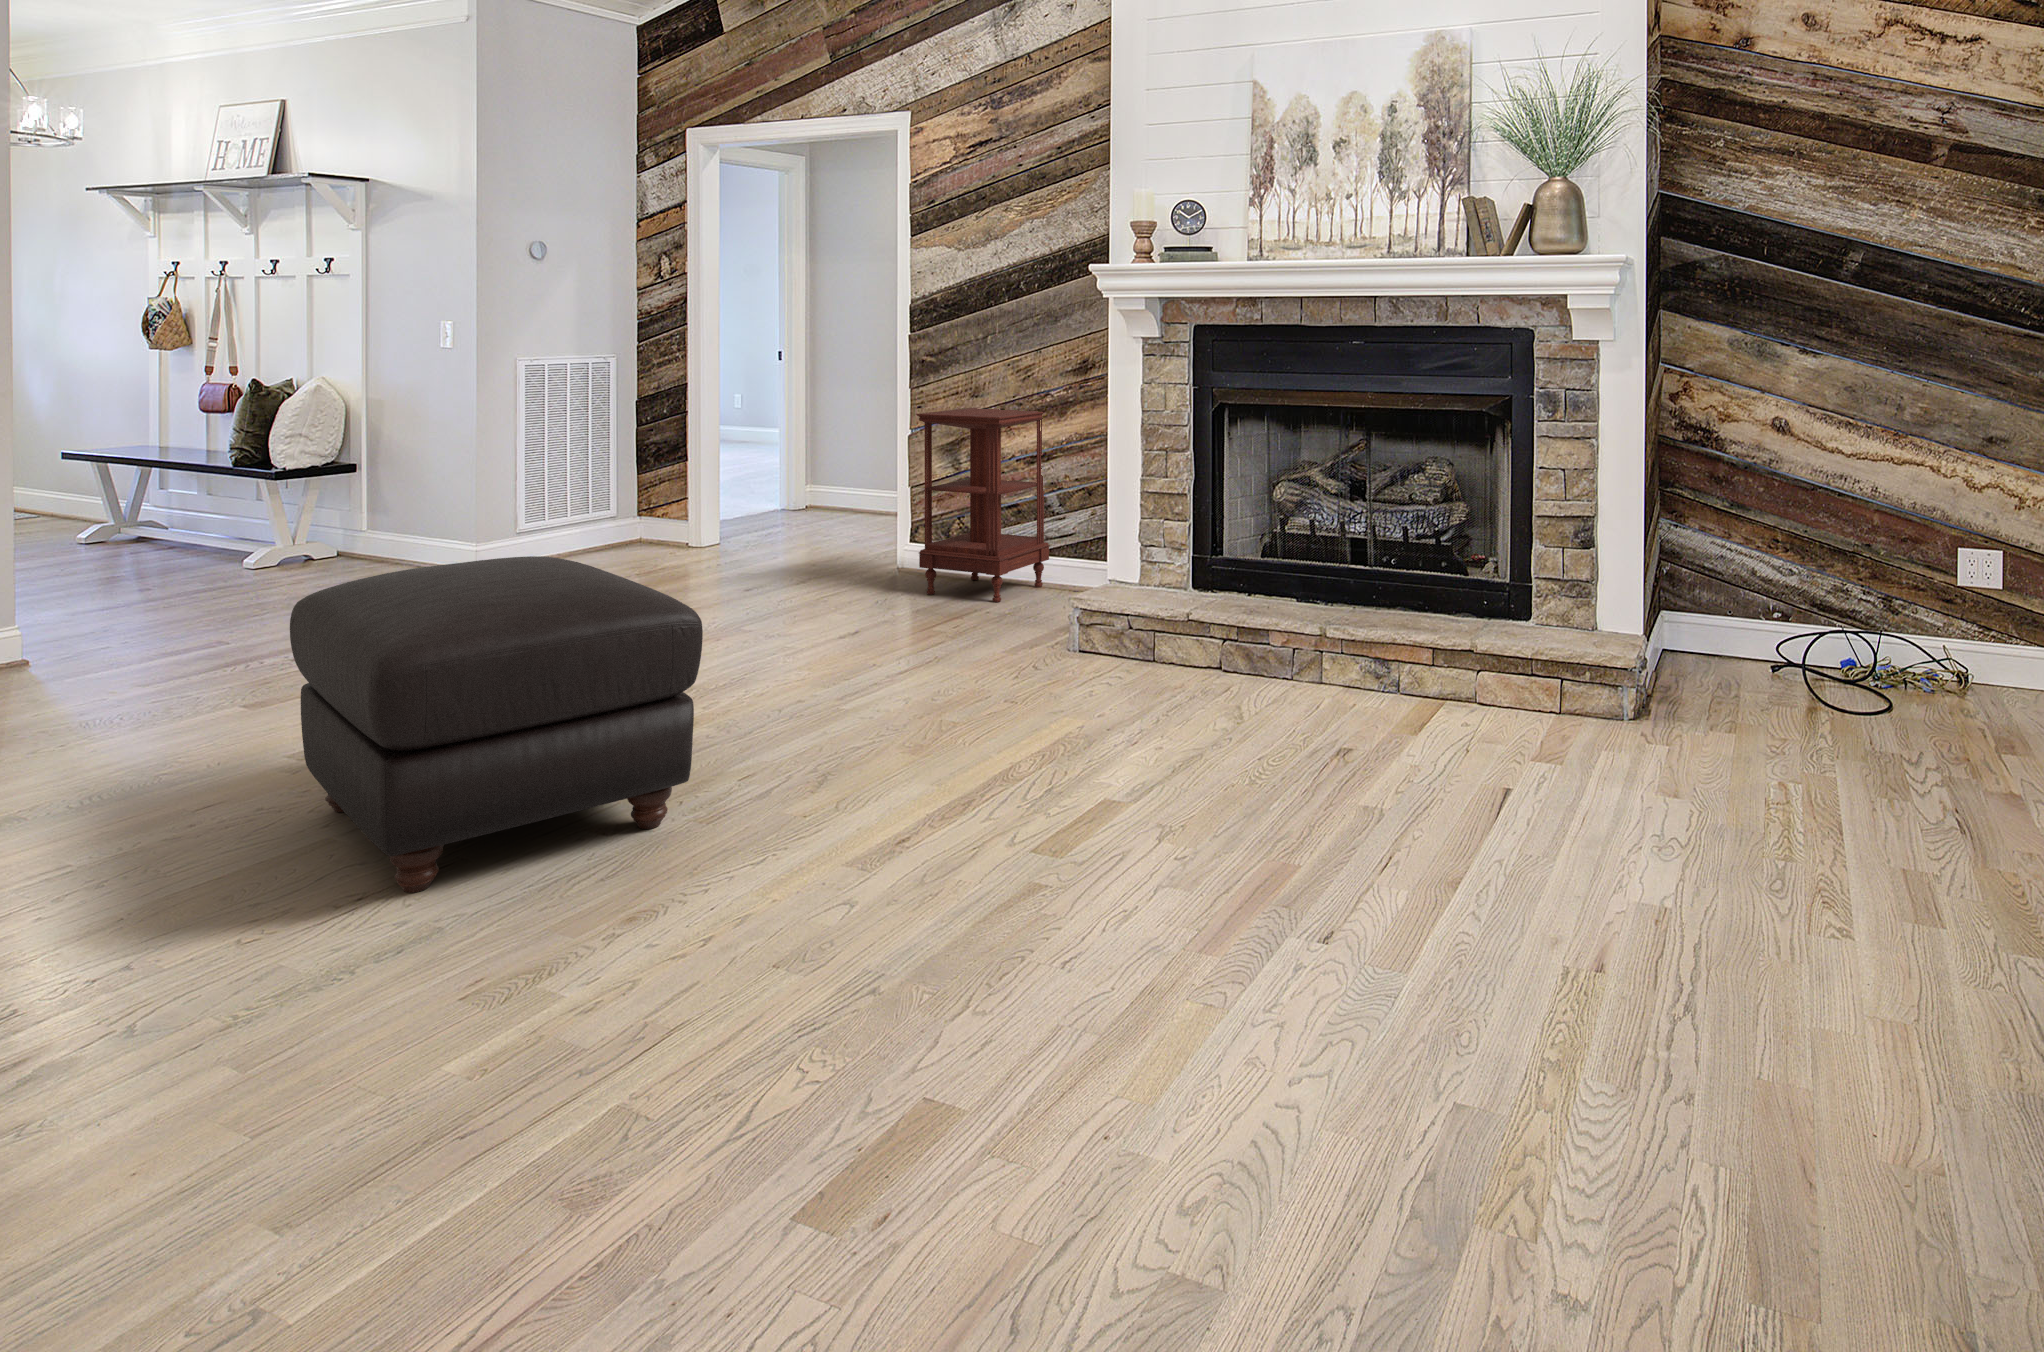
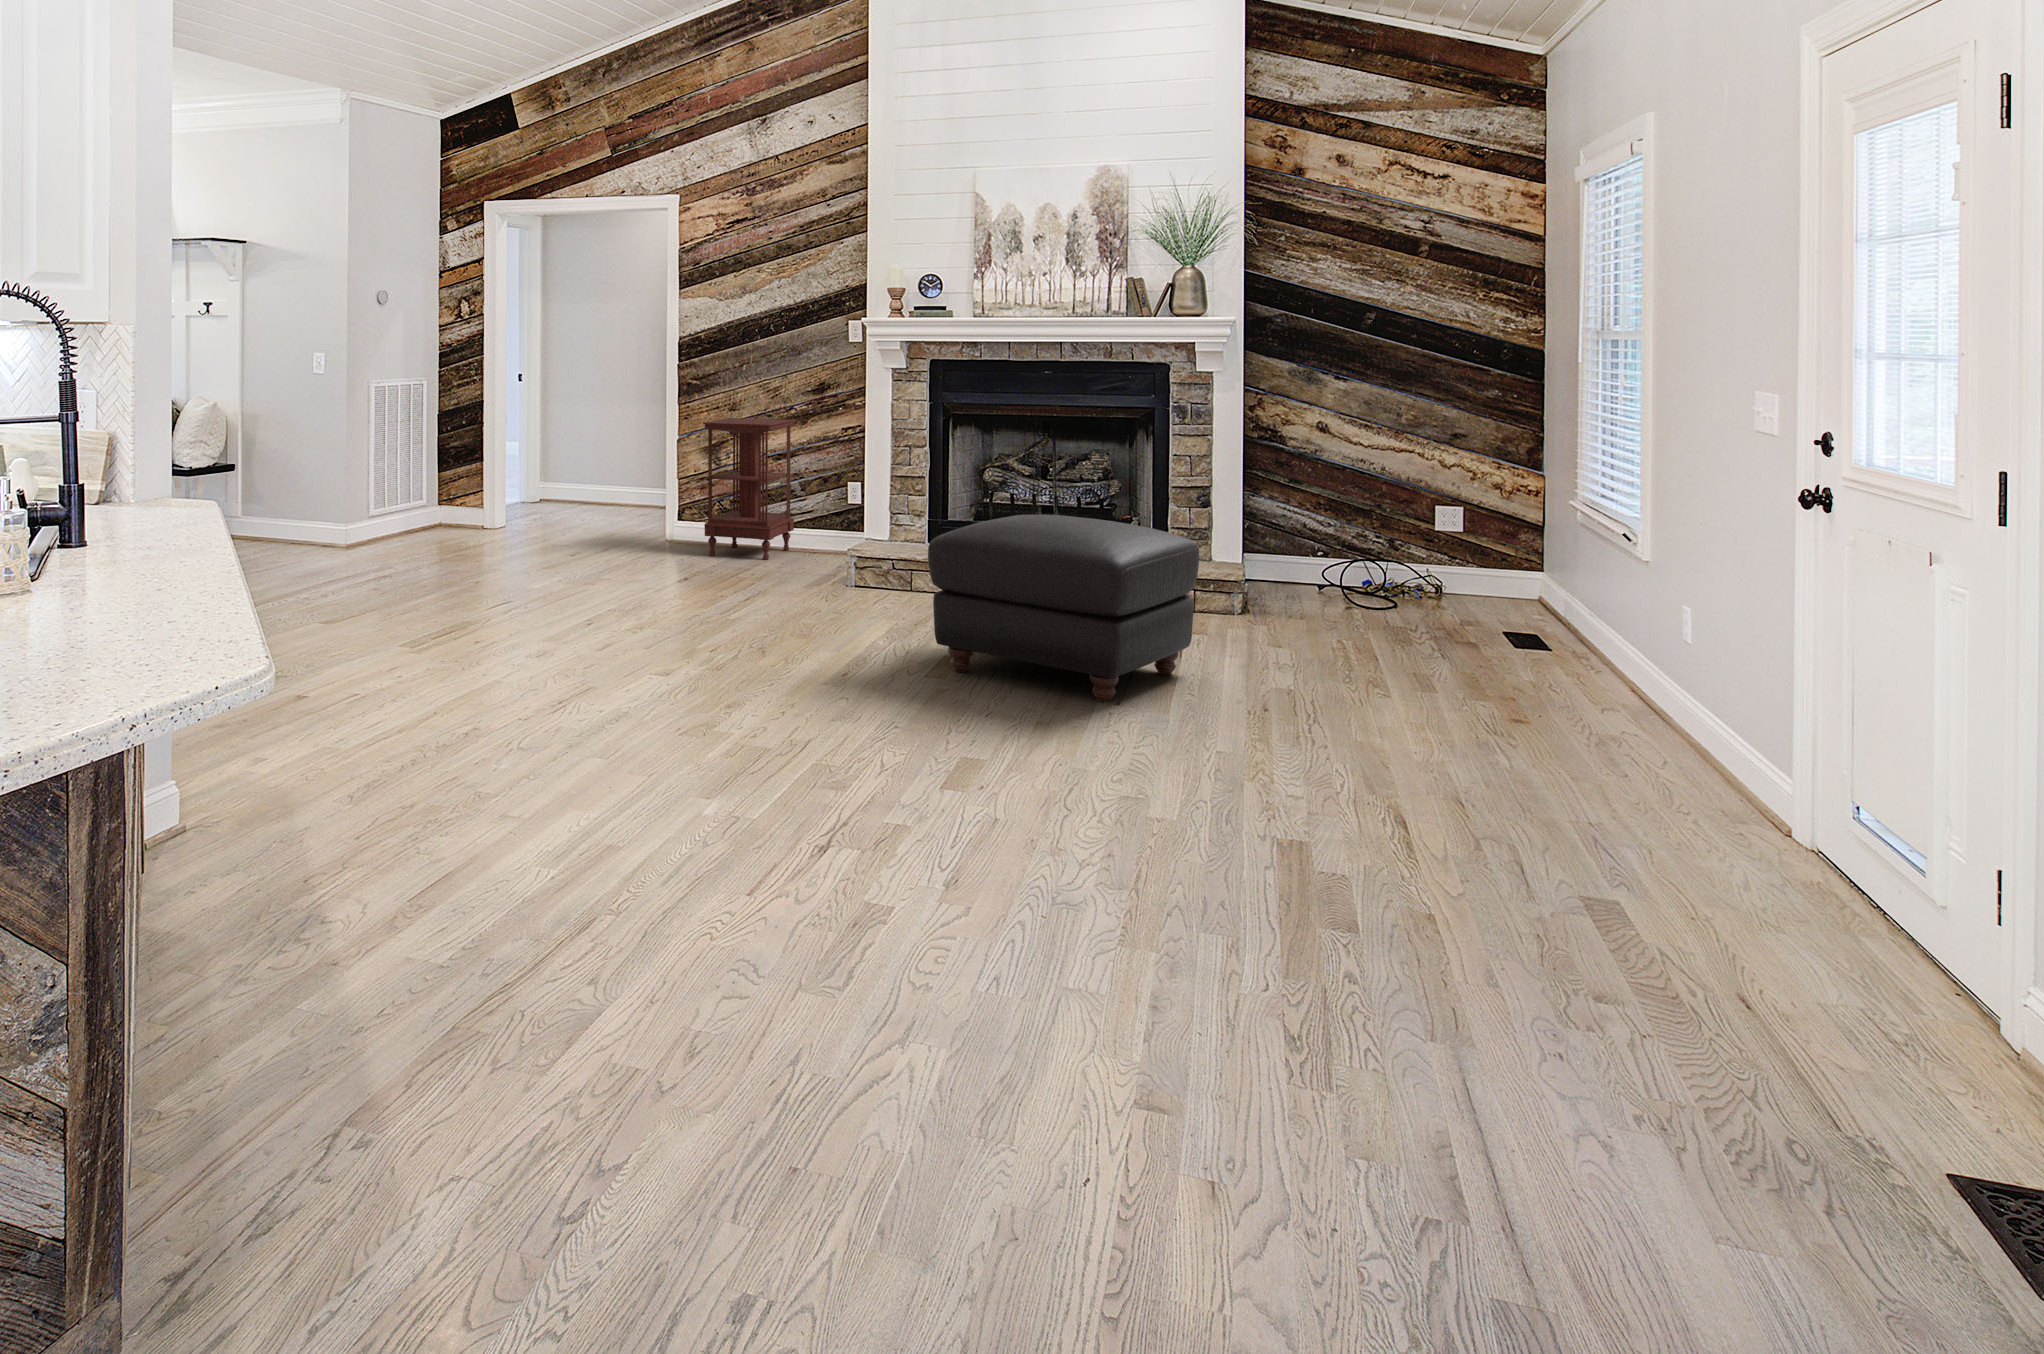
ottoman: present [290,556,703,893] -> present [928,514,1199,702]

